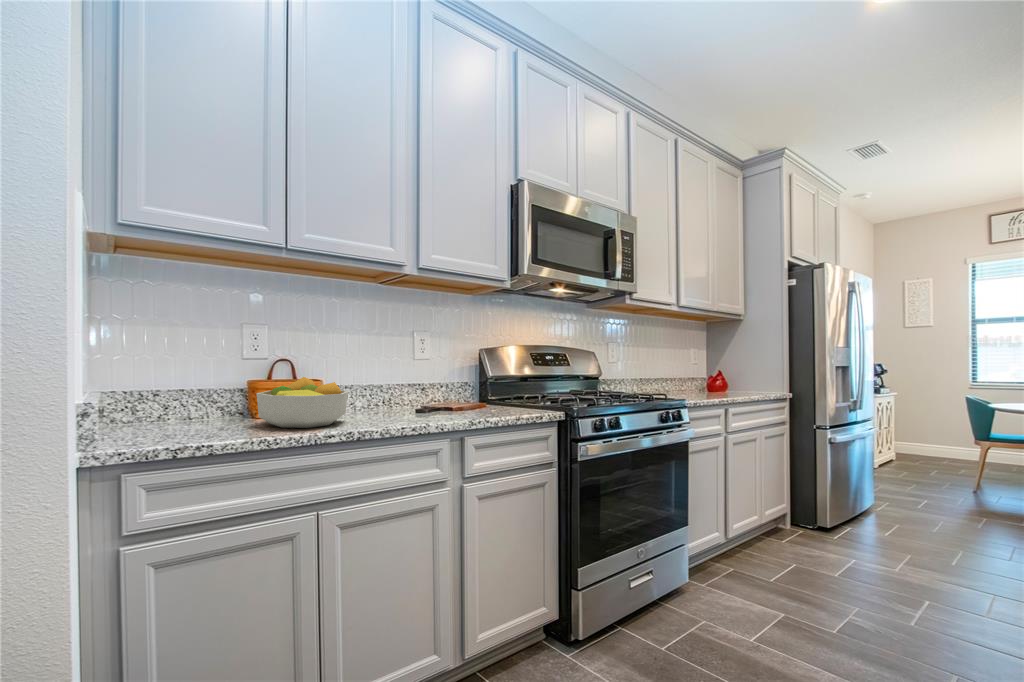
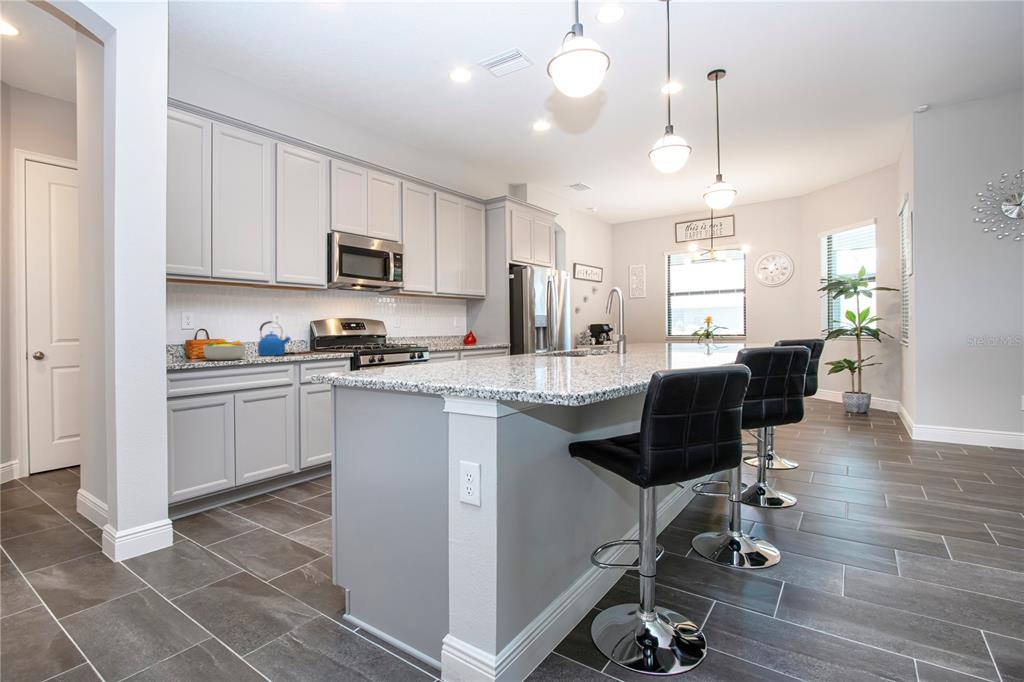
kettle: none [380,344,442,414] -> present [258,321,291,356]

